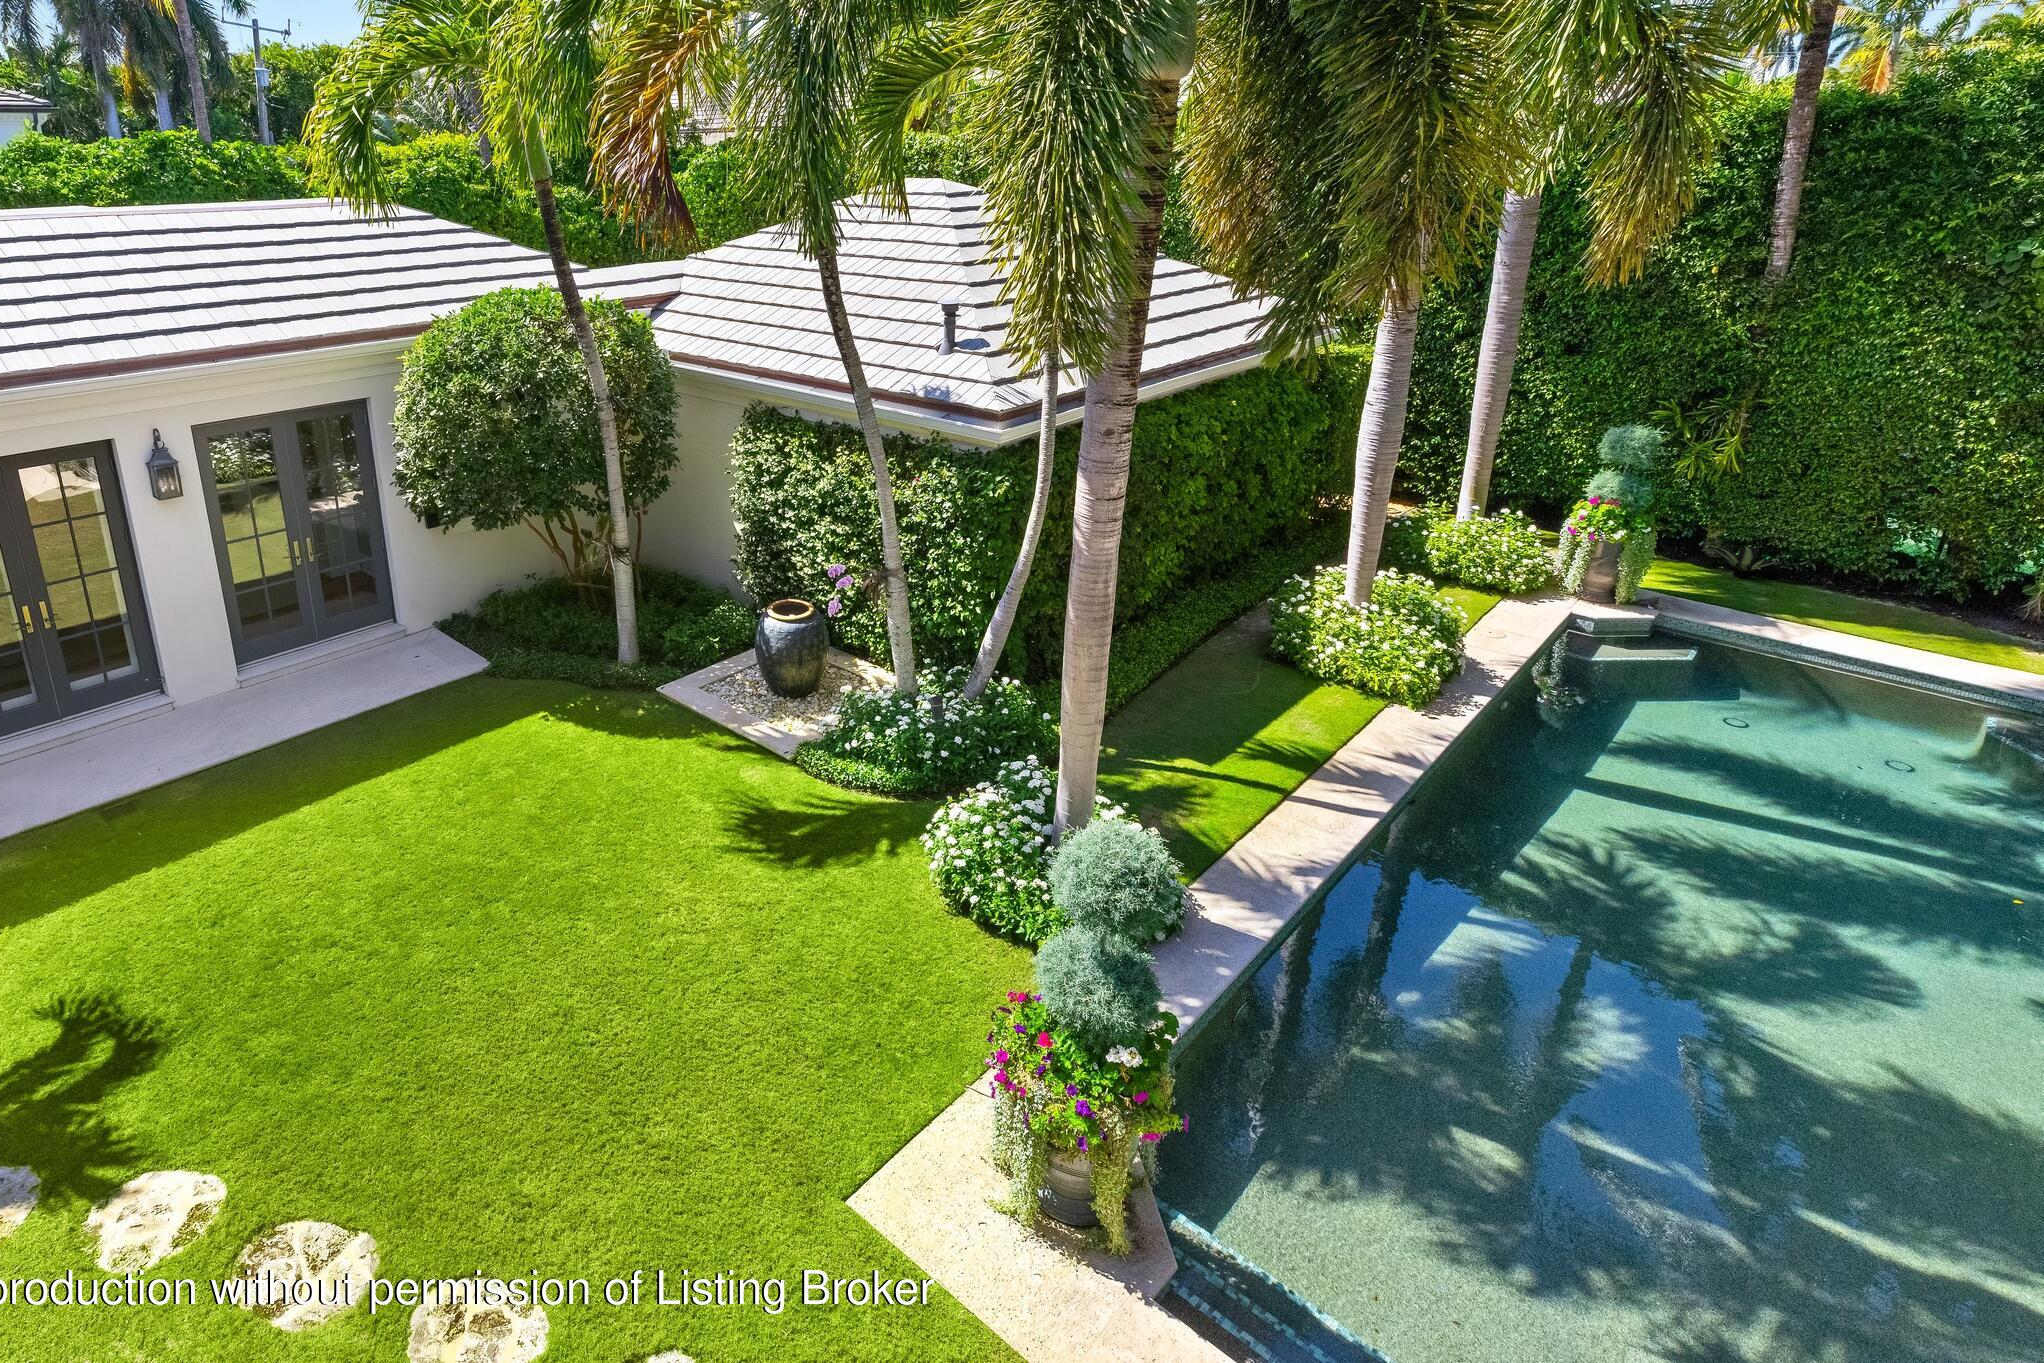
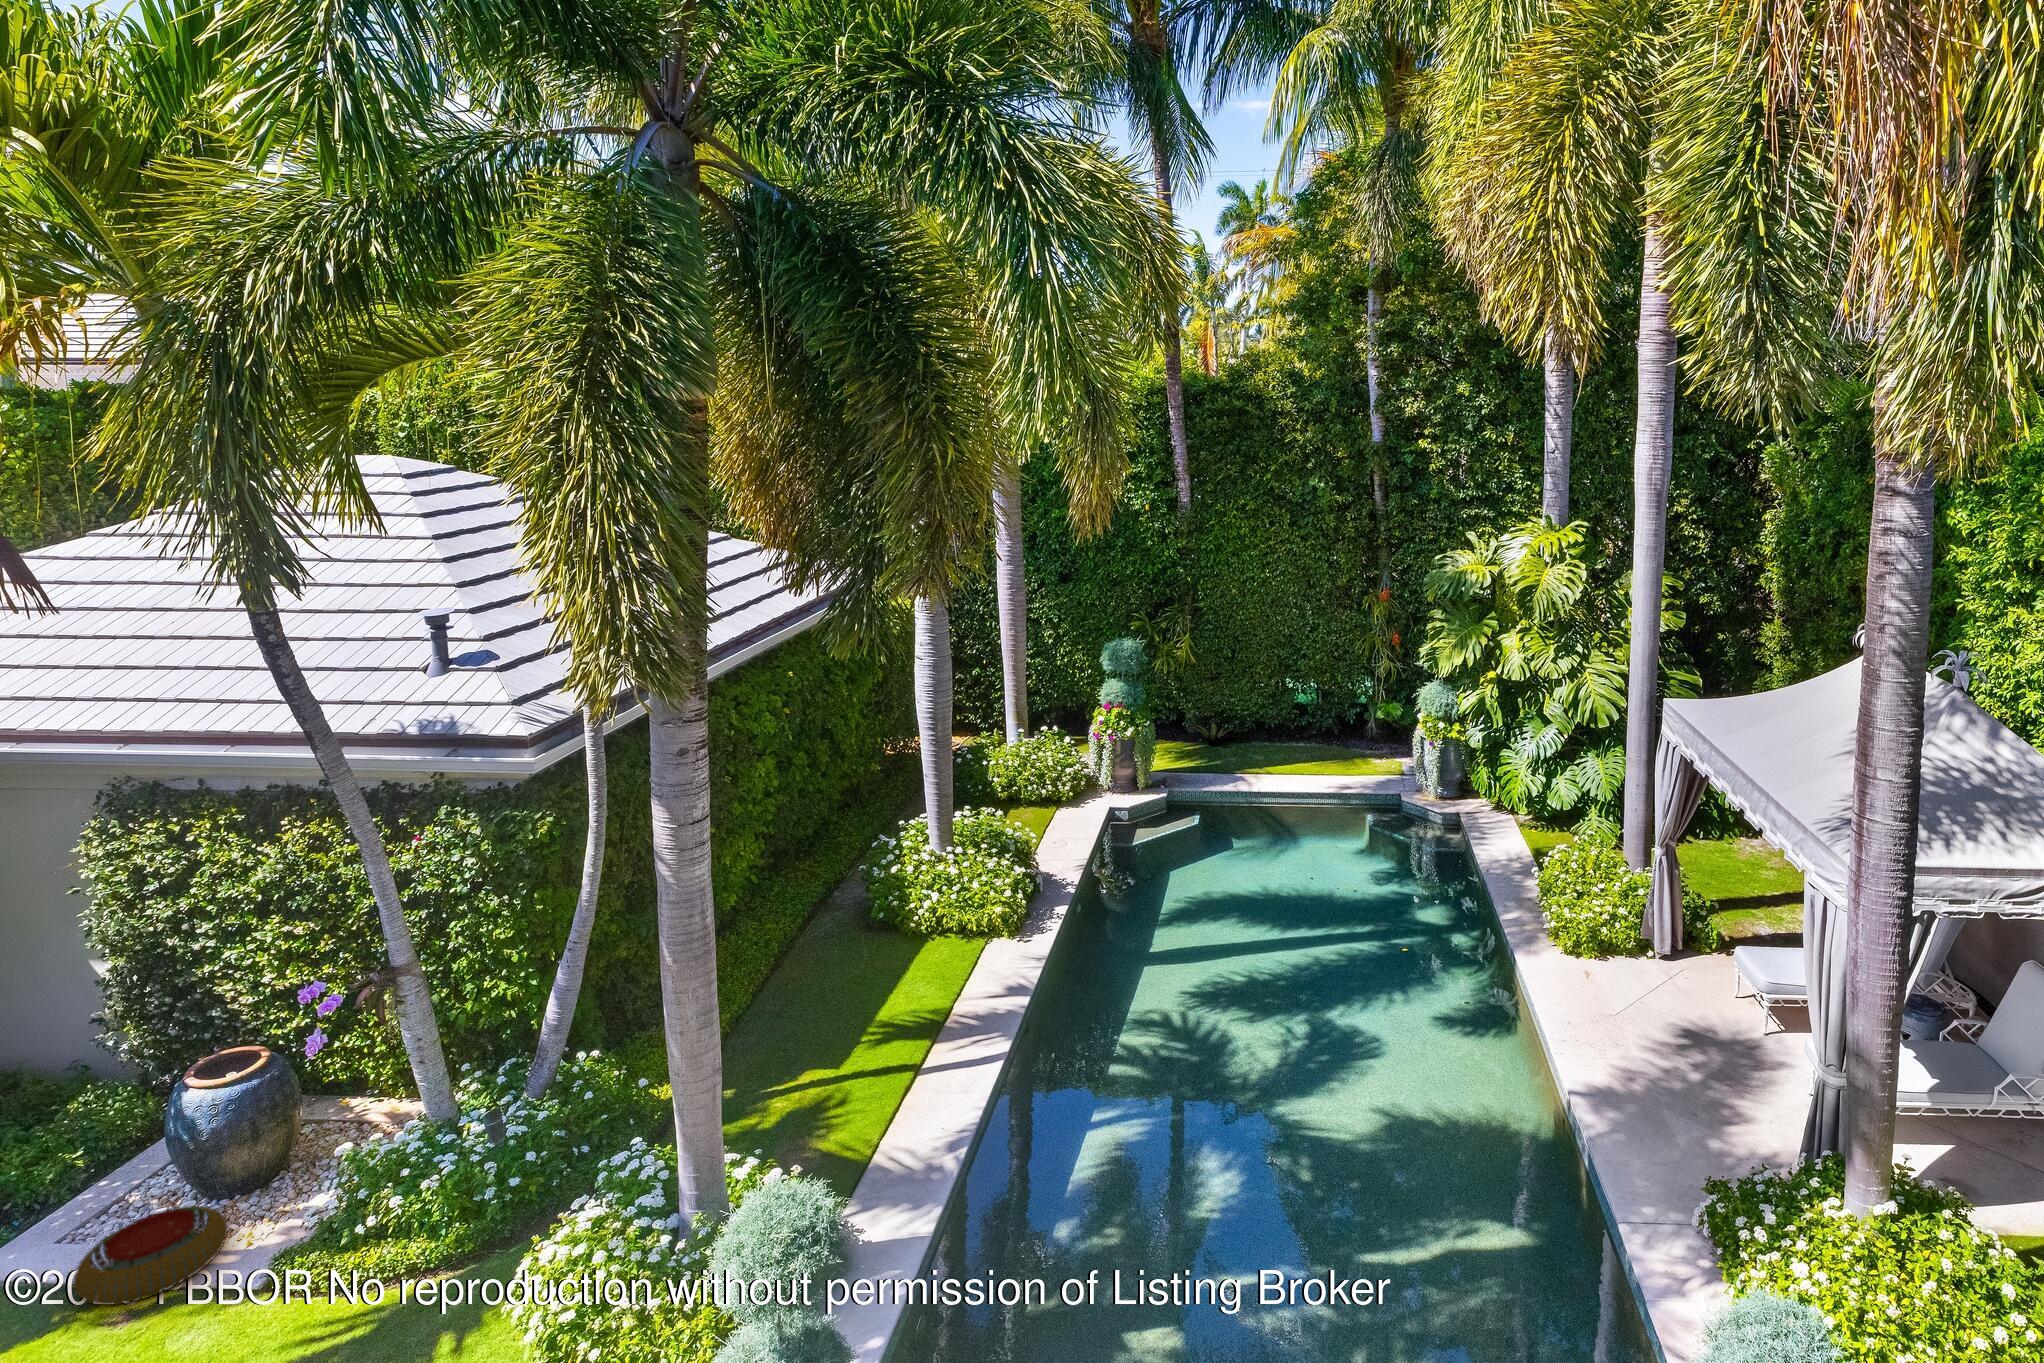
pouf: none [705,689,782,739] -> present [74,1206,228,1305]

